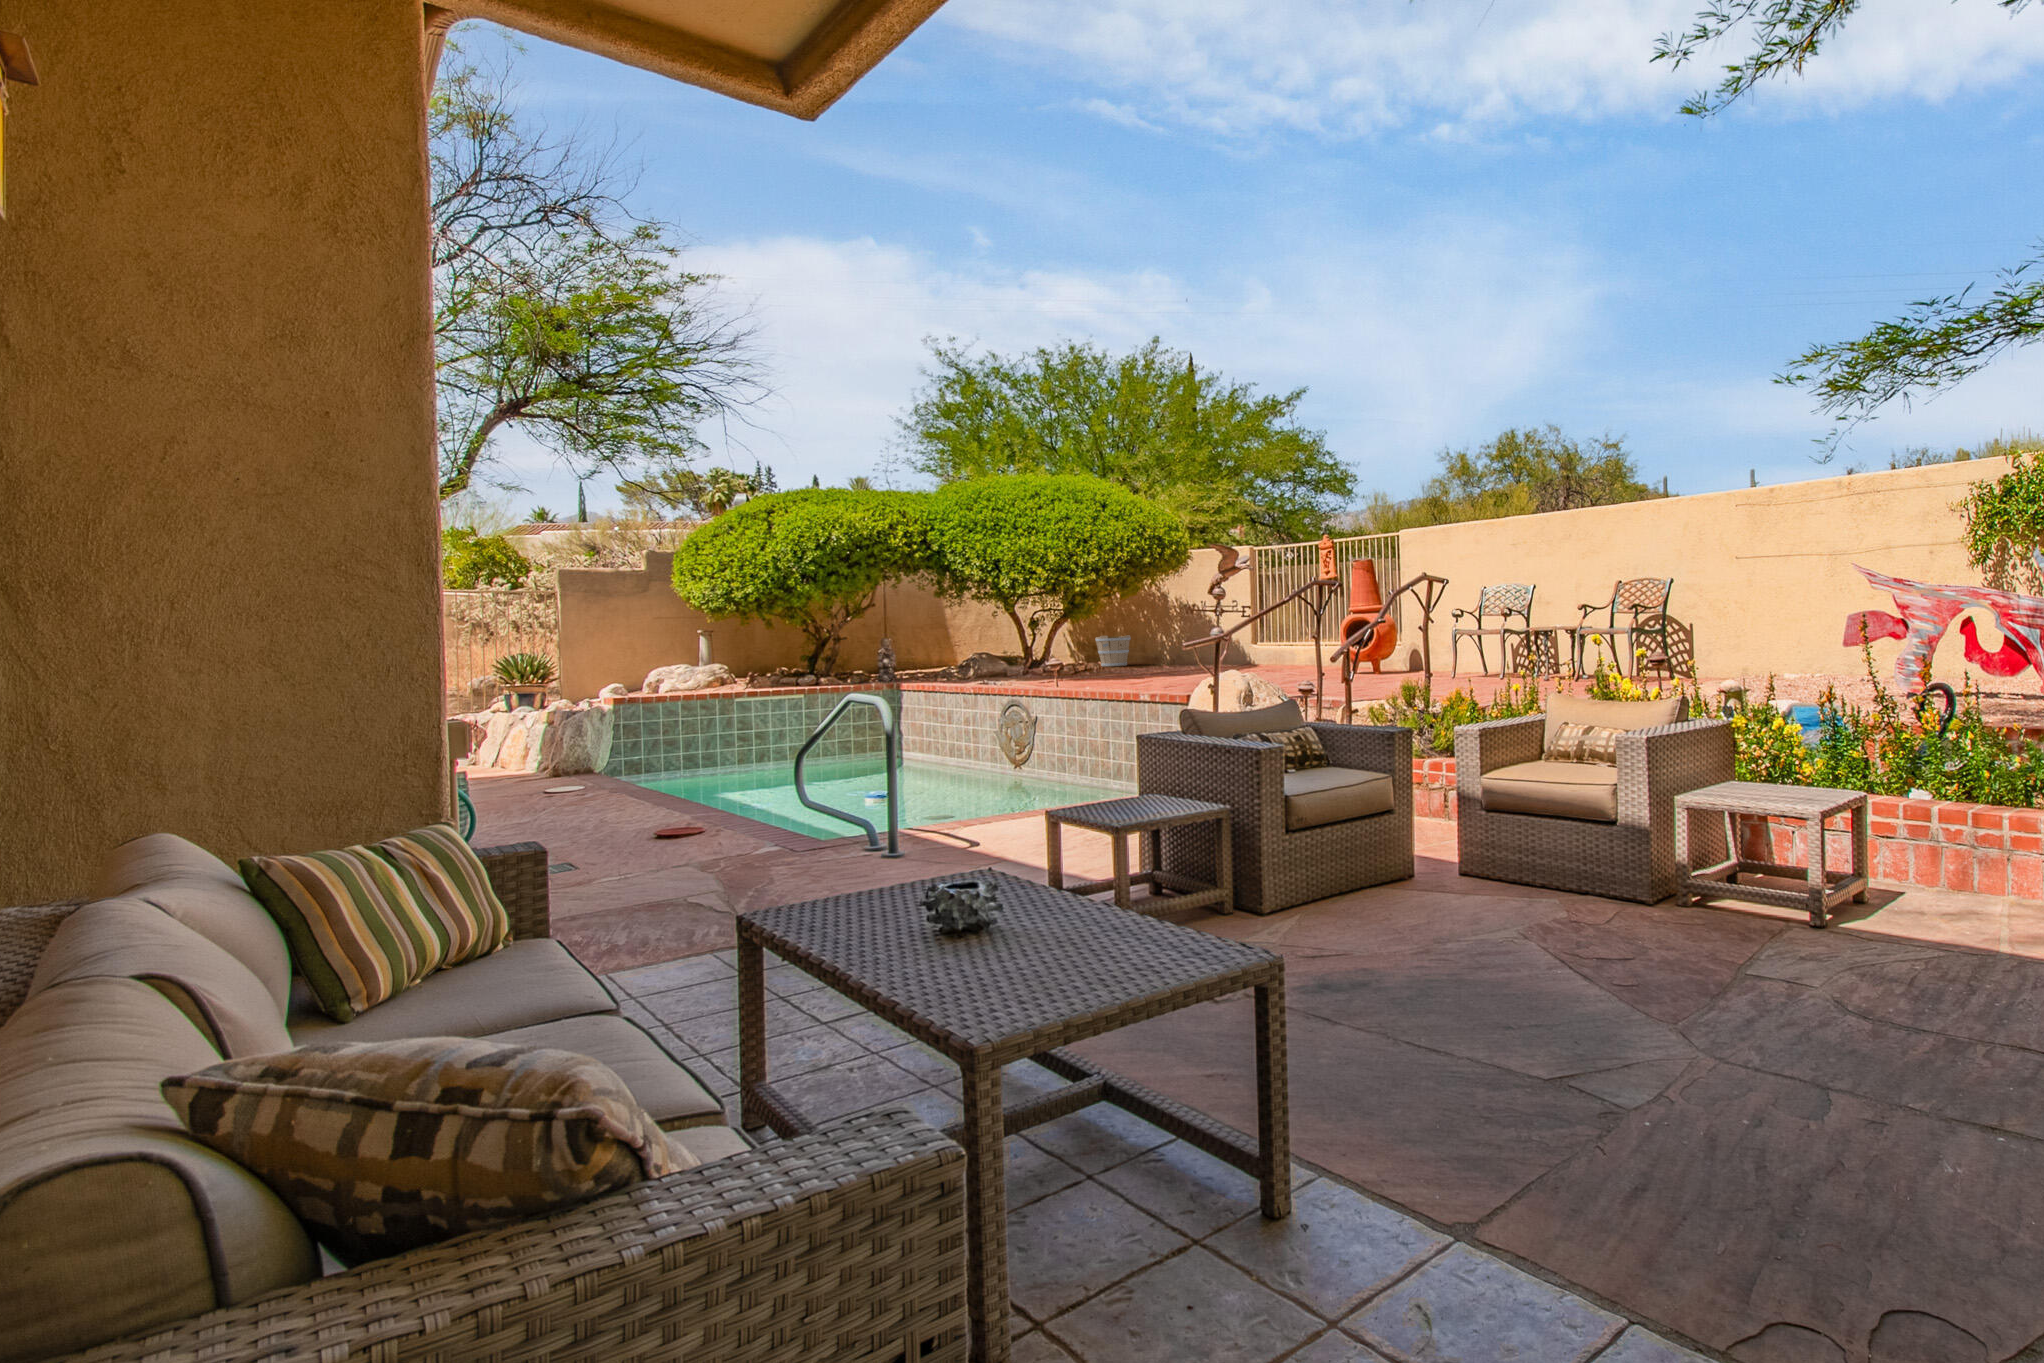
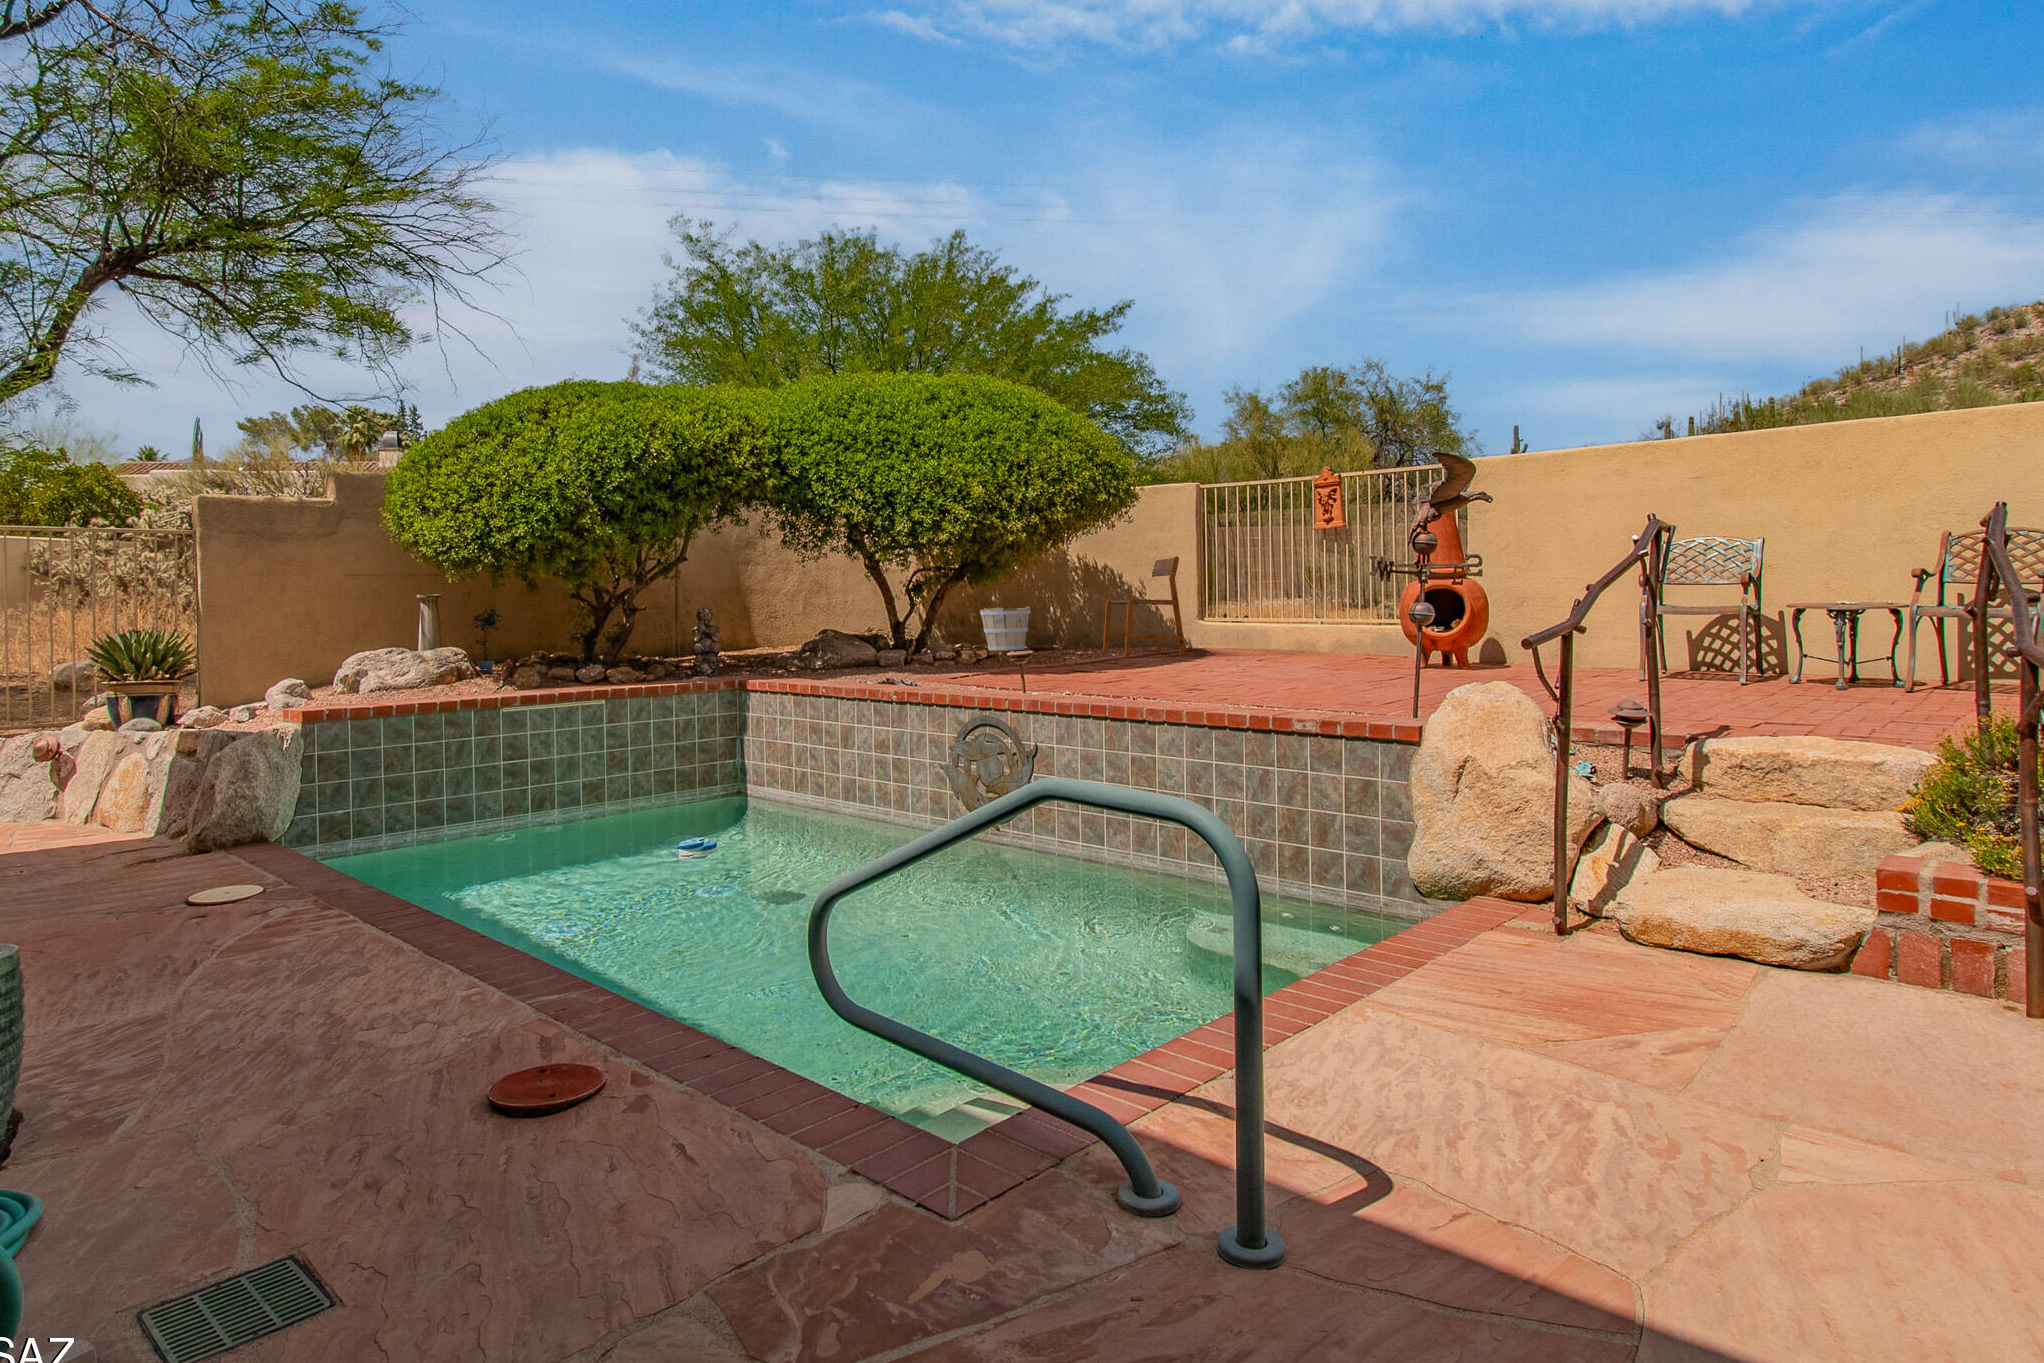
bench: none [1173,600,1217,670] -> present [1103,556,1186,657]
potted plant: none [732,638,753,682] -> present [473,607,503,673]

